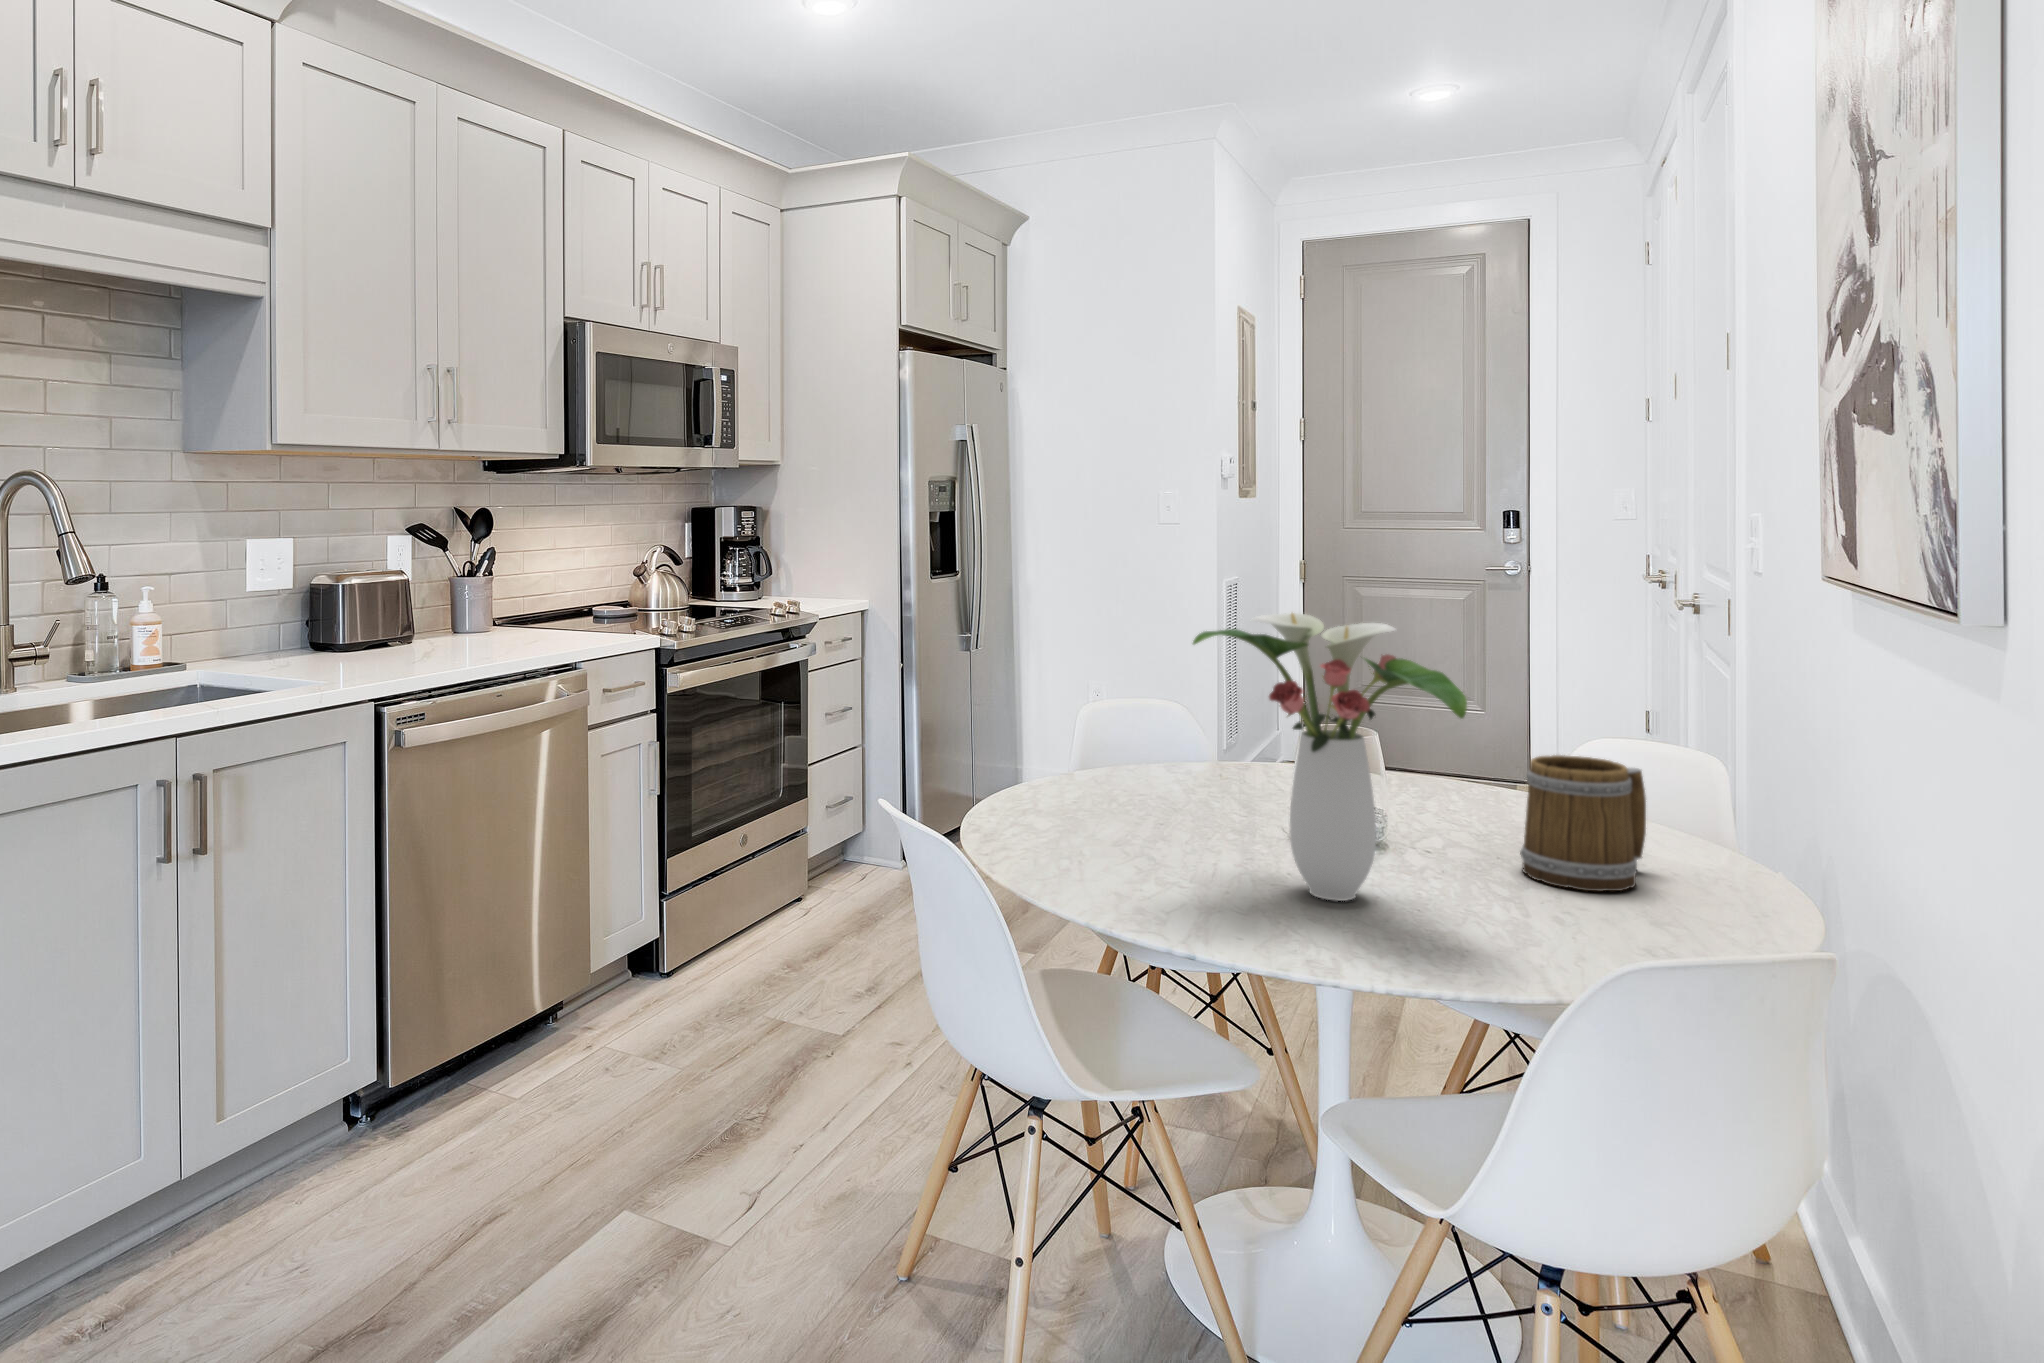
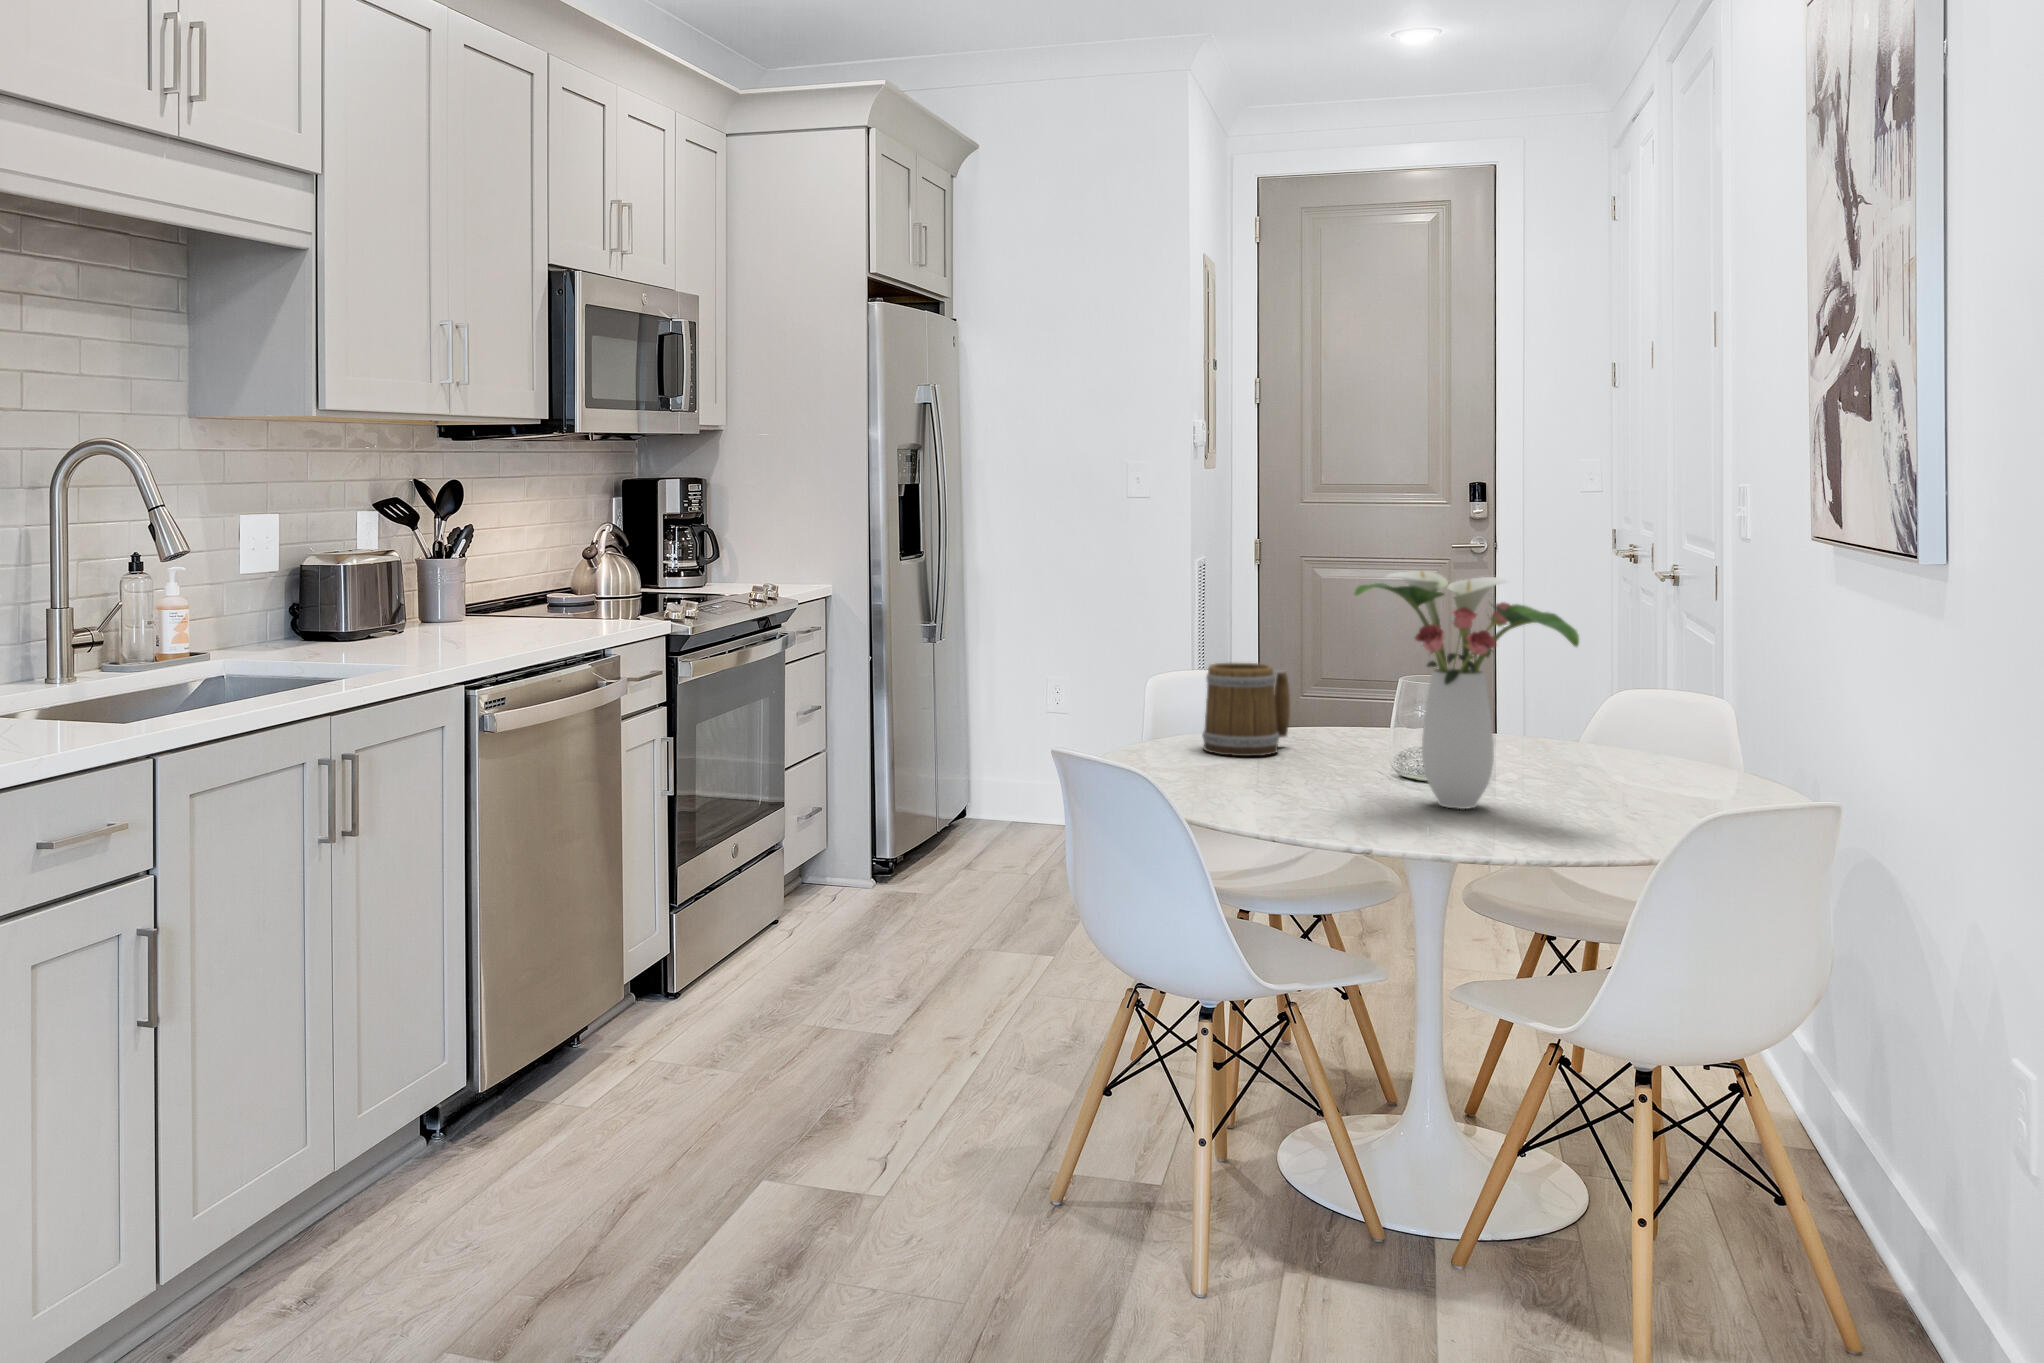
mug: present [1520,755,1646,891] -> present [1202,663,1290,756]

